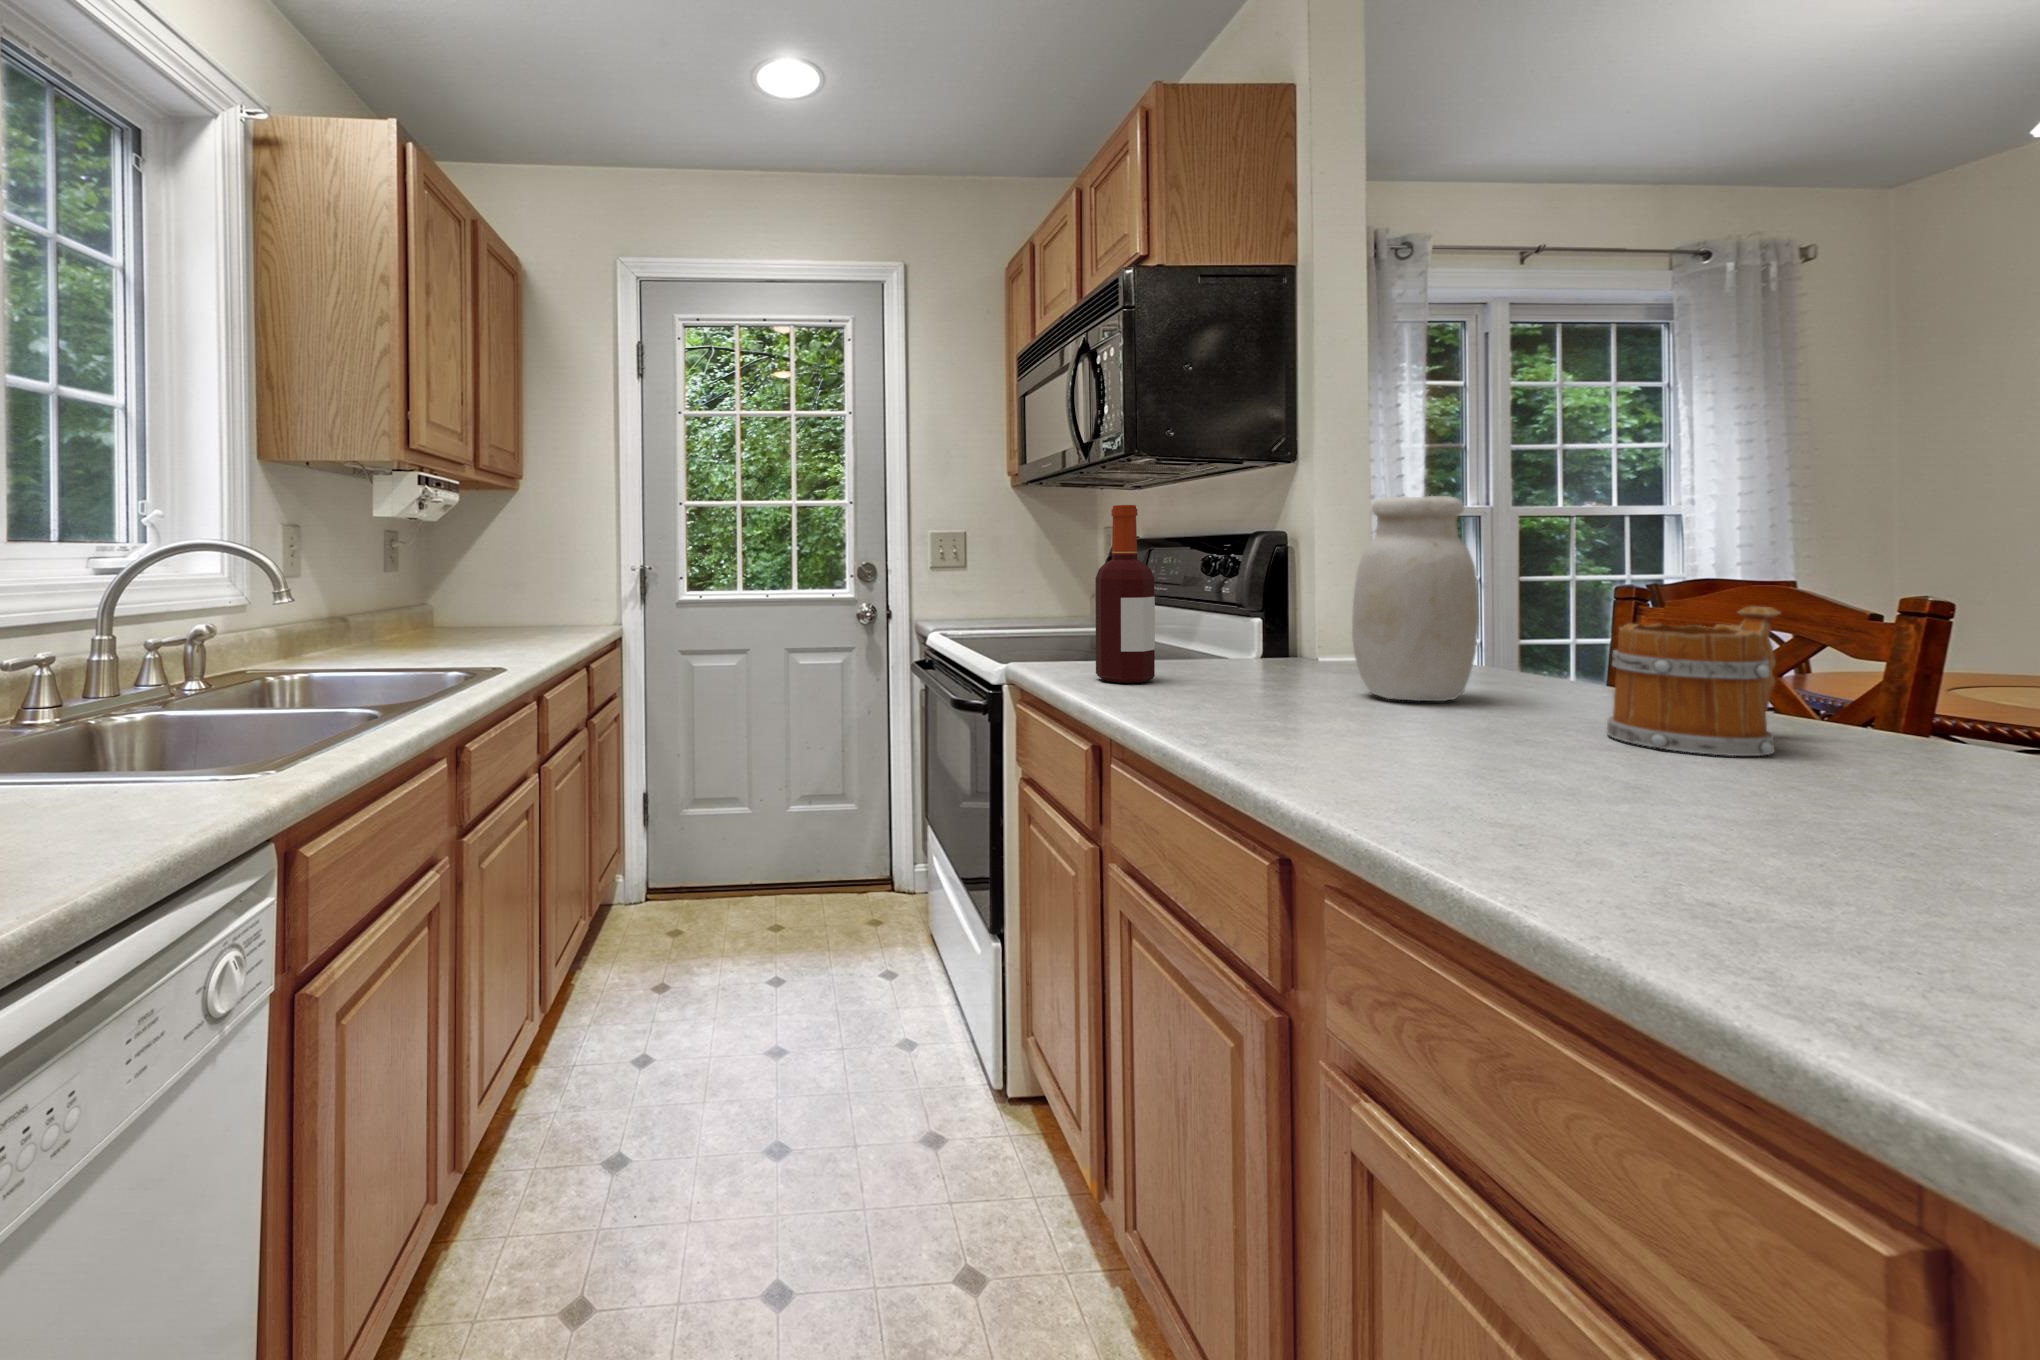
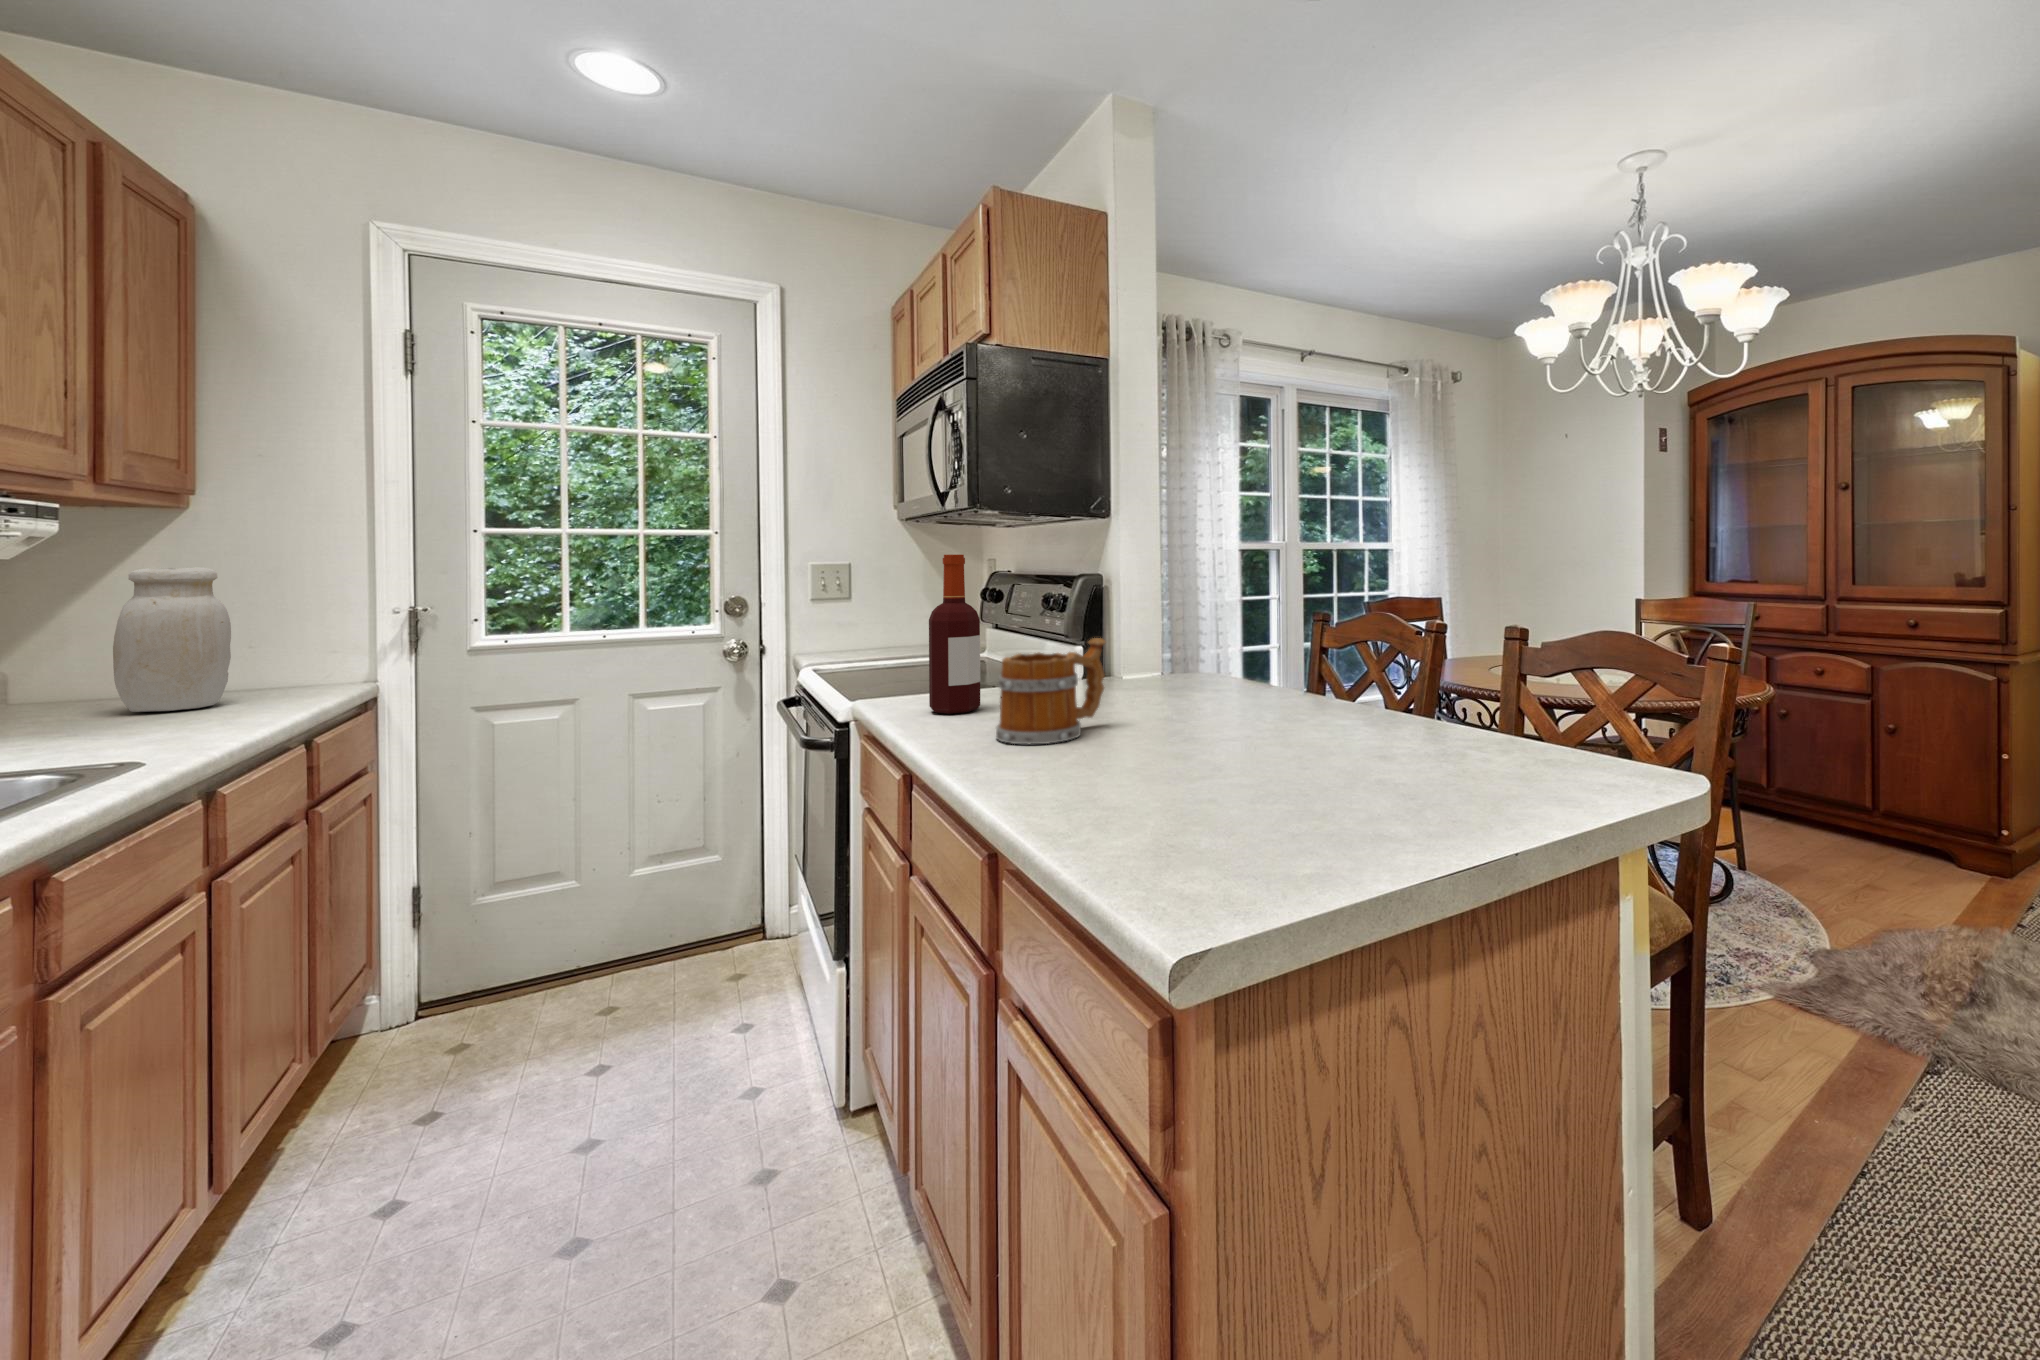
jar: present [1352,496,1479,701] -> present [113,567,231,712]
mug: present [1607,607,1780,756] -> present [996,638,1105,744]

